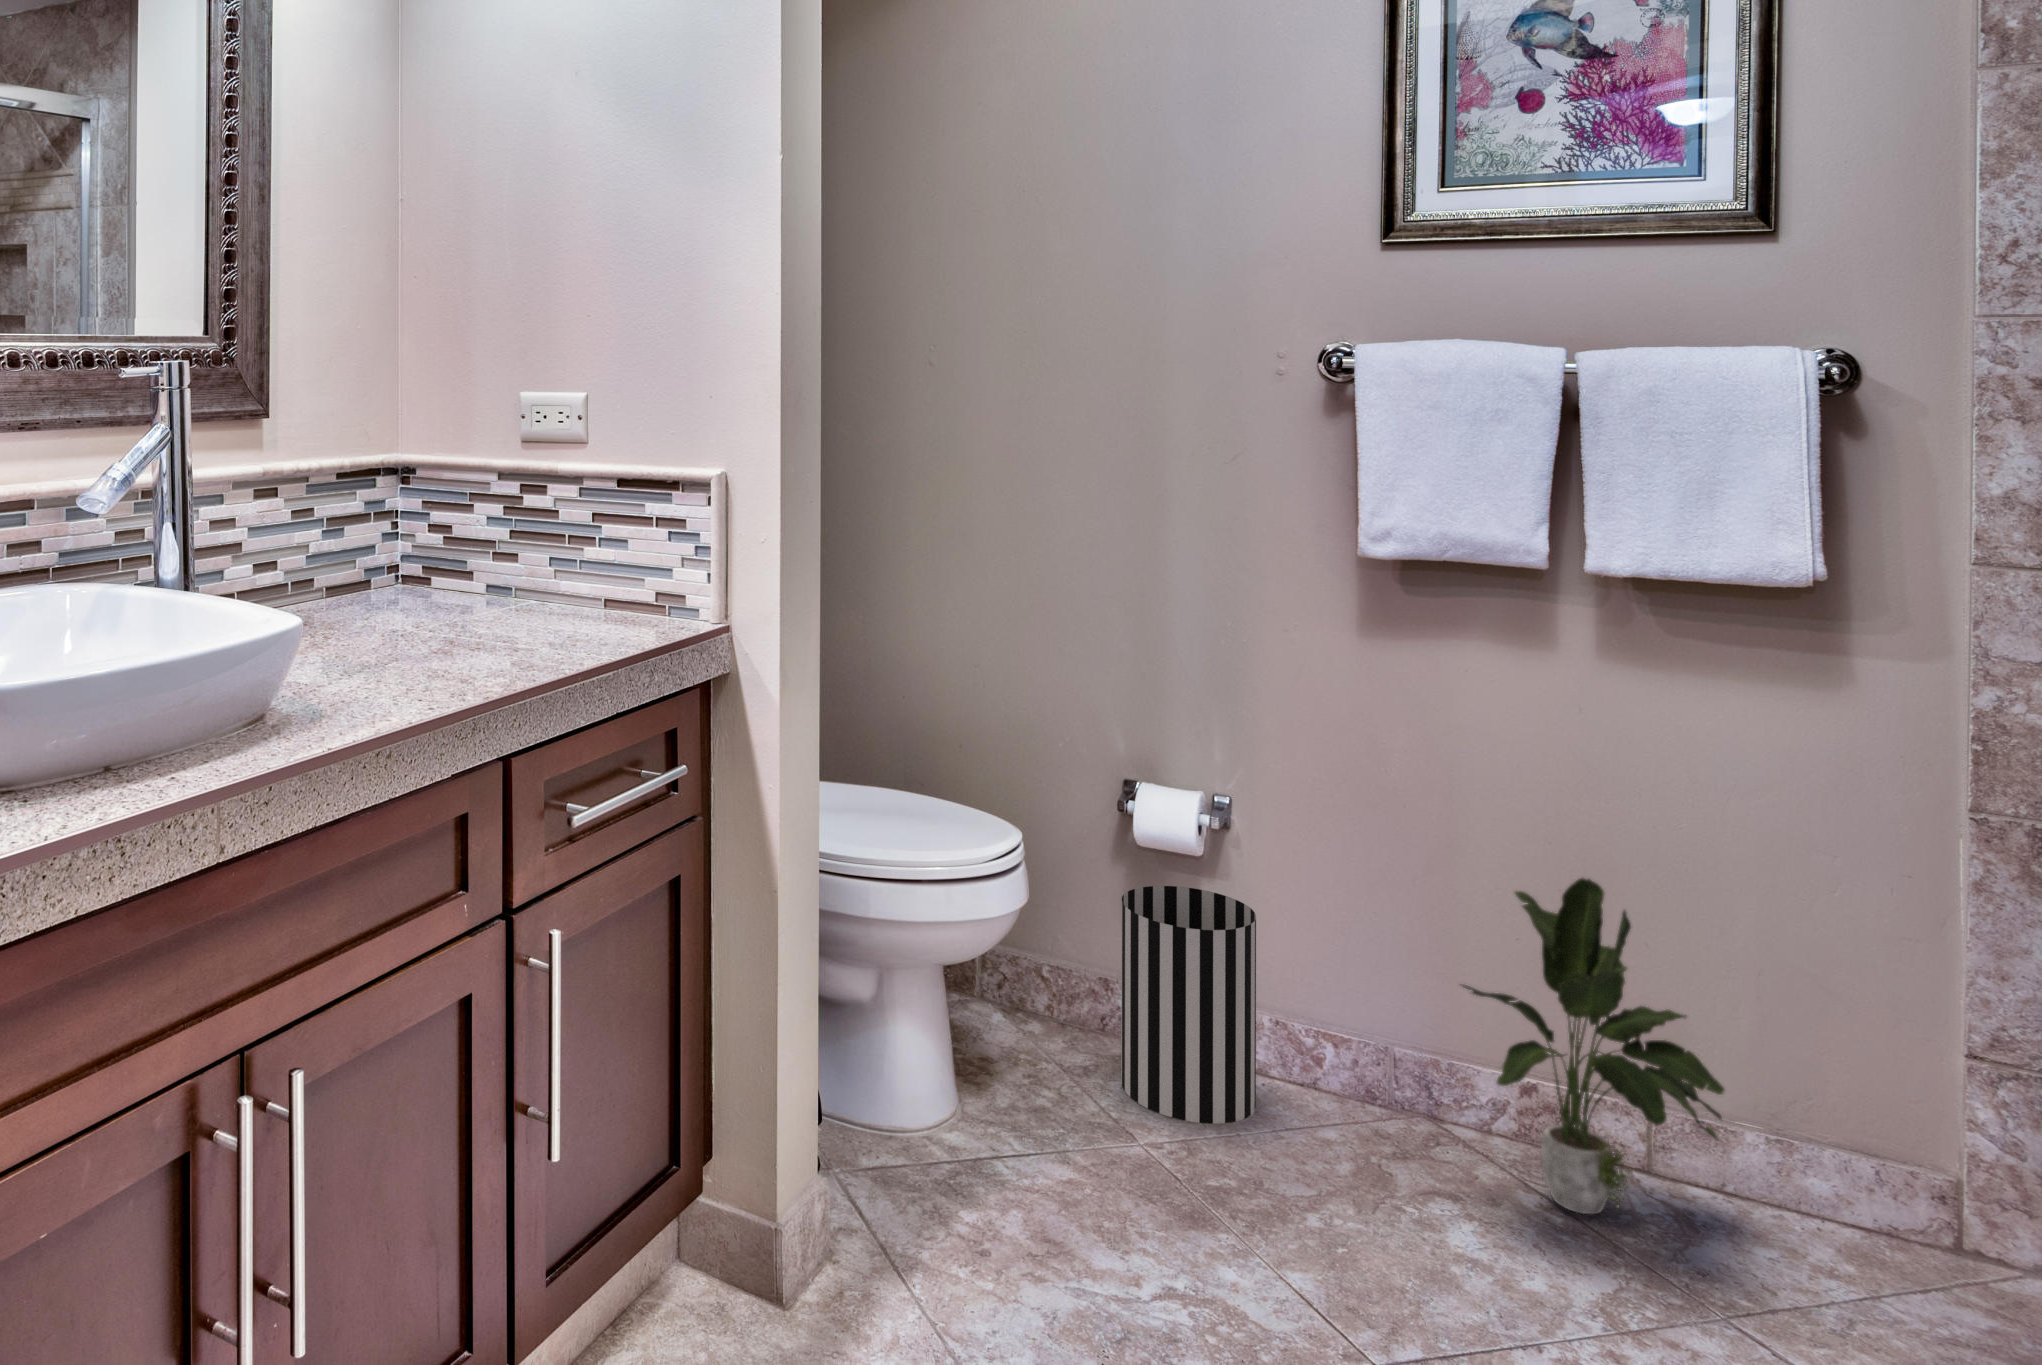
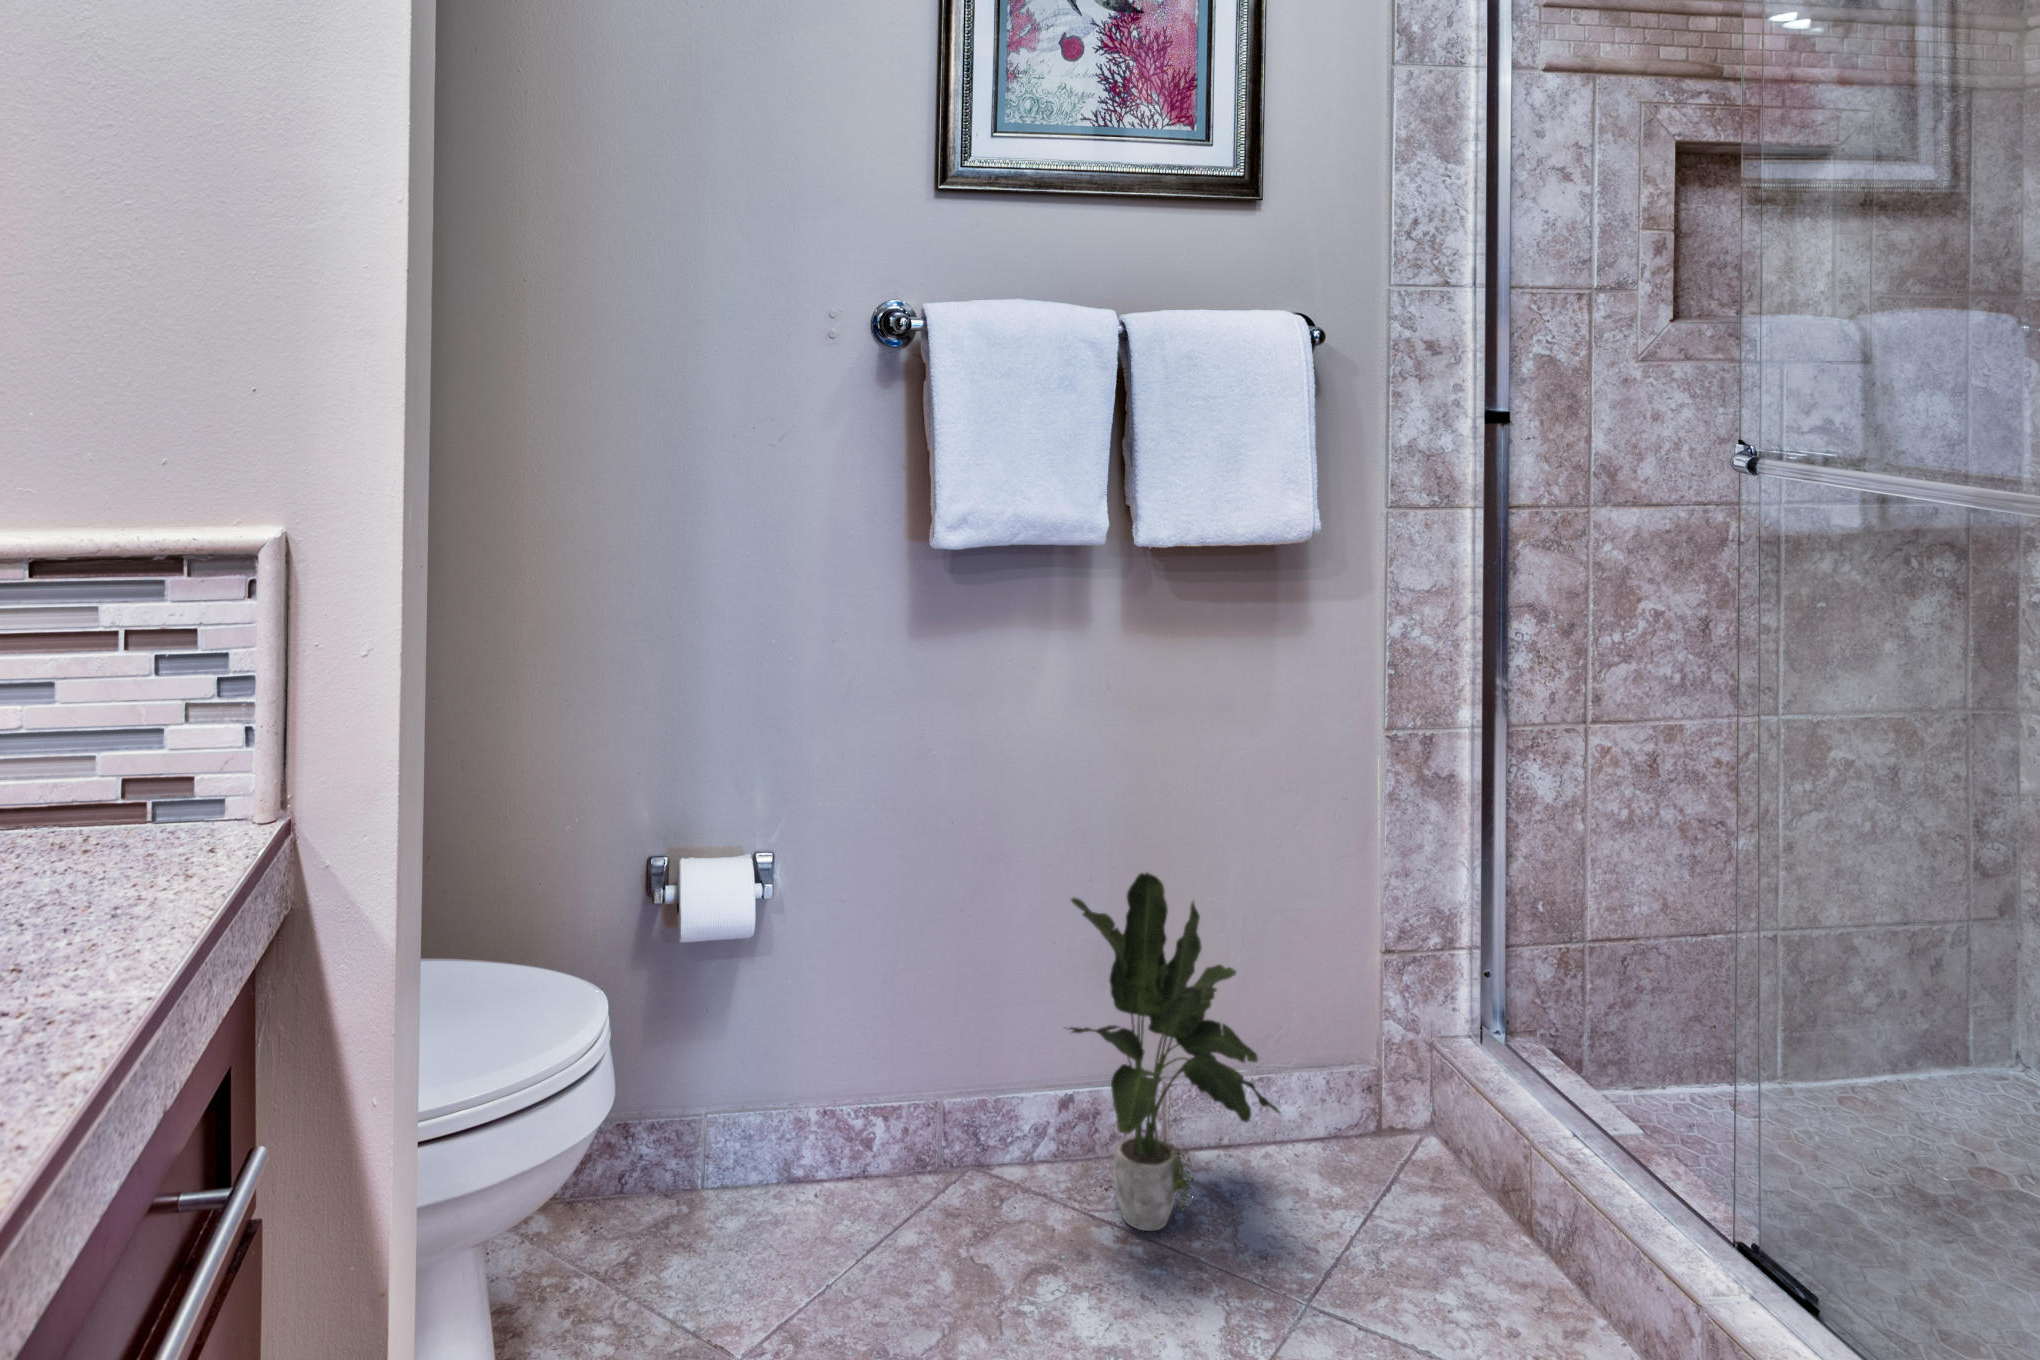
wastebasket: present [1121,886,1256,1124] -> none [674,980,831,1293]

